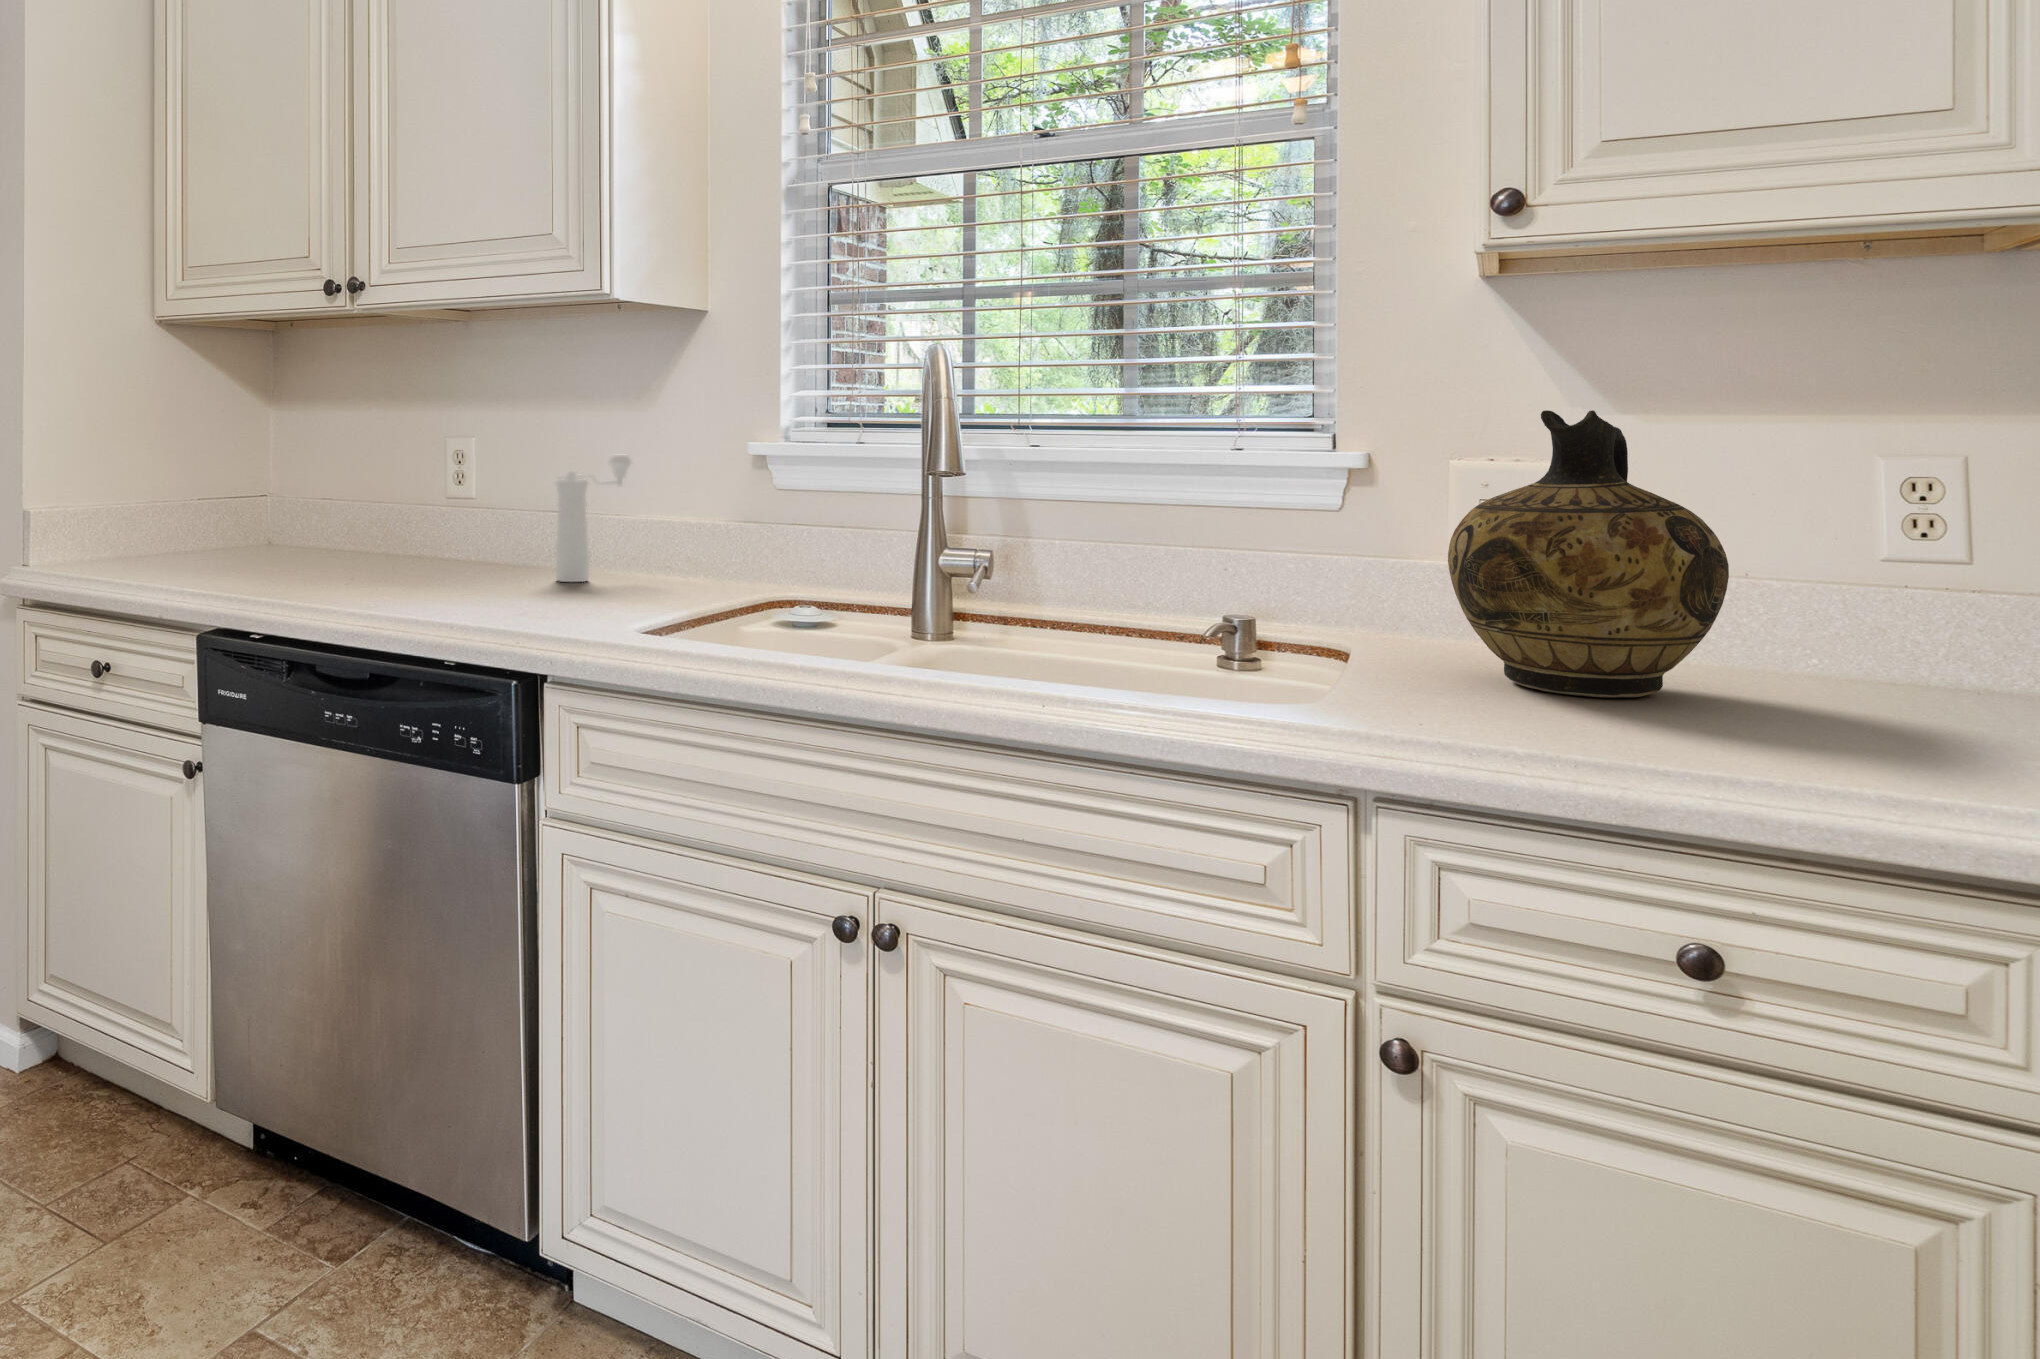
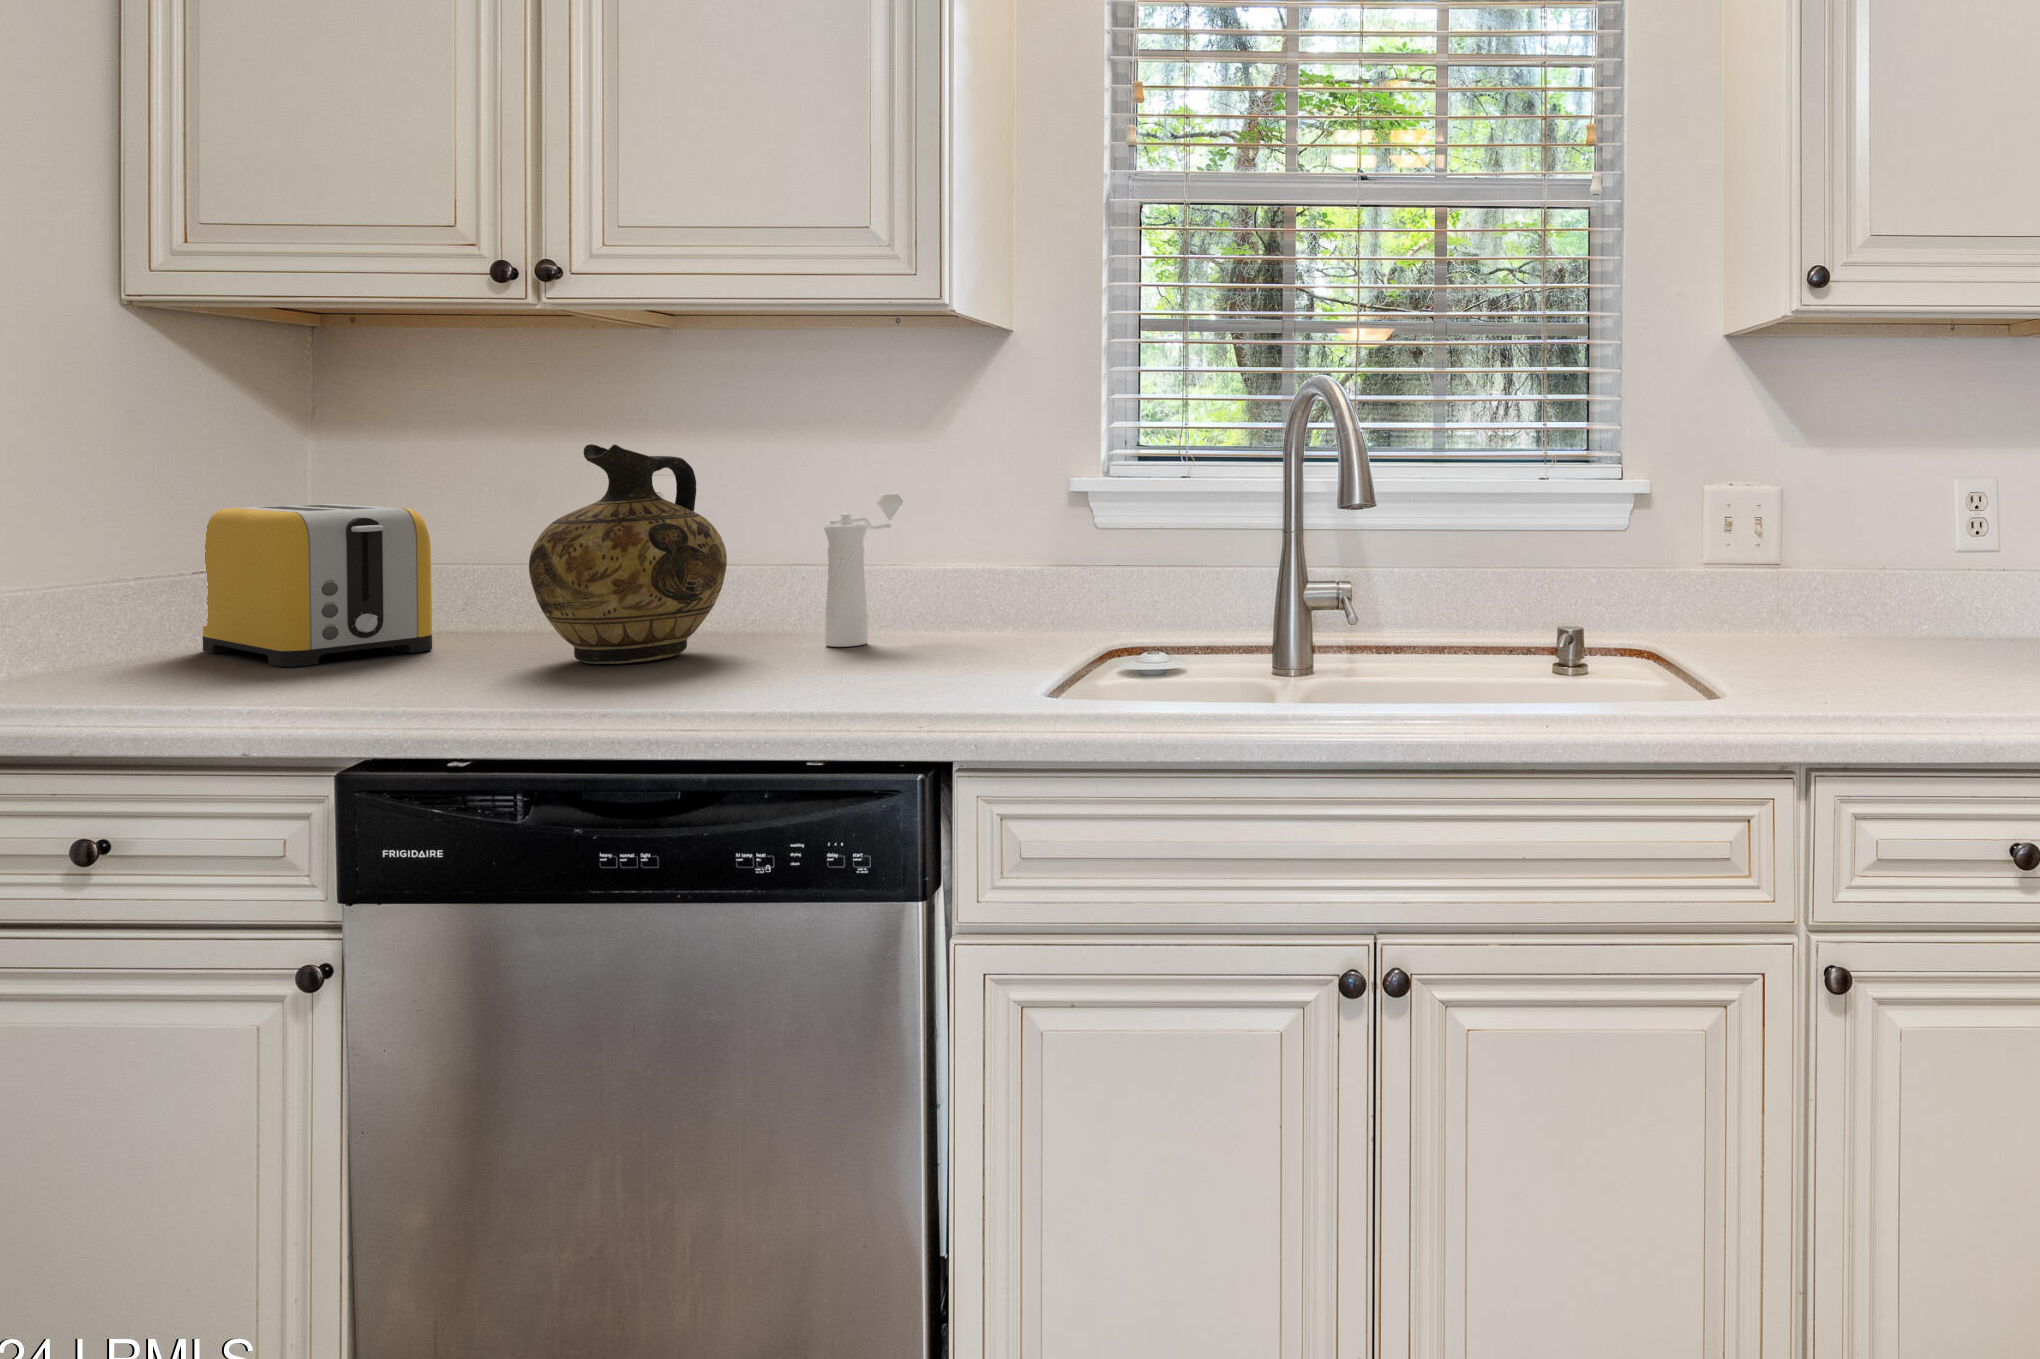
ceramic jug: present [1448,410,1729,697] -> present [529,444,727,664]
toaster: none [204,456,317,566] -> present [203,504,432,667]

